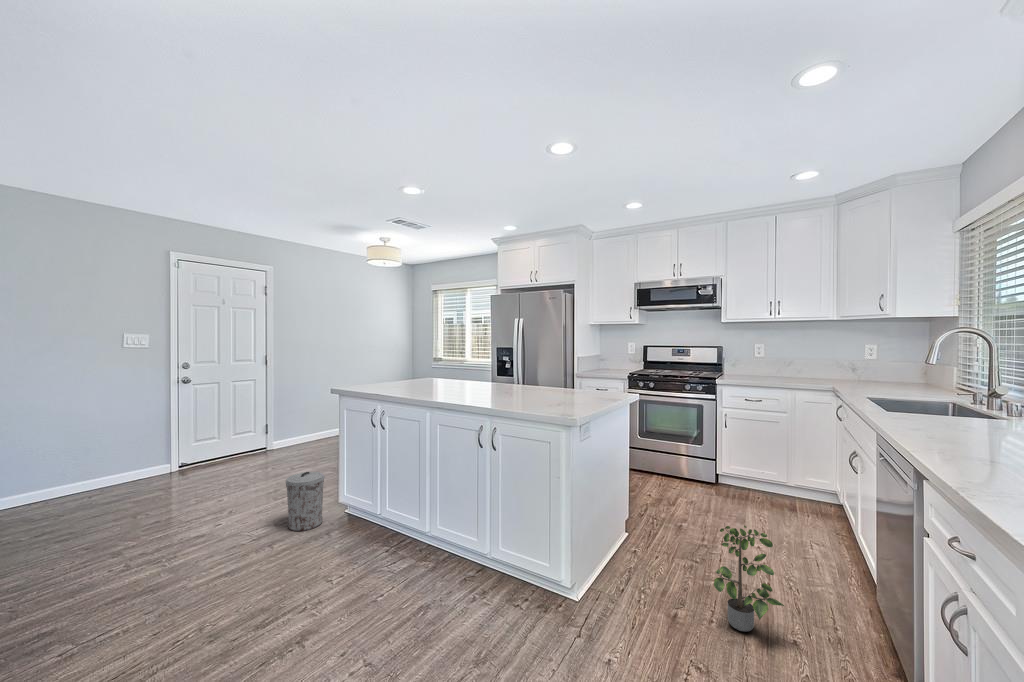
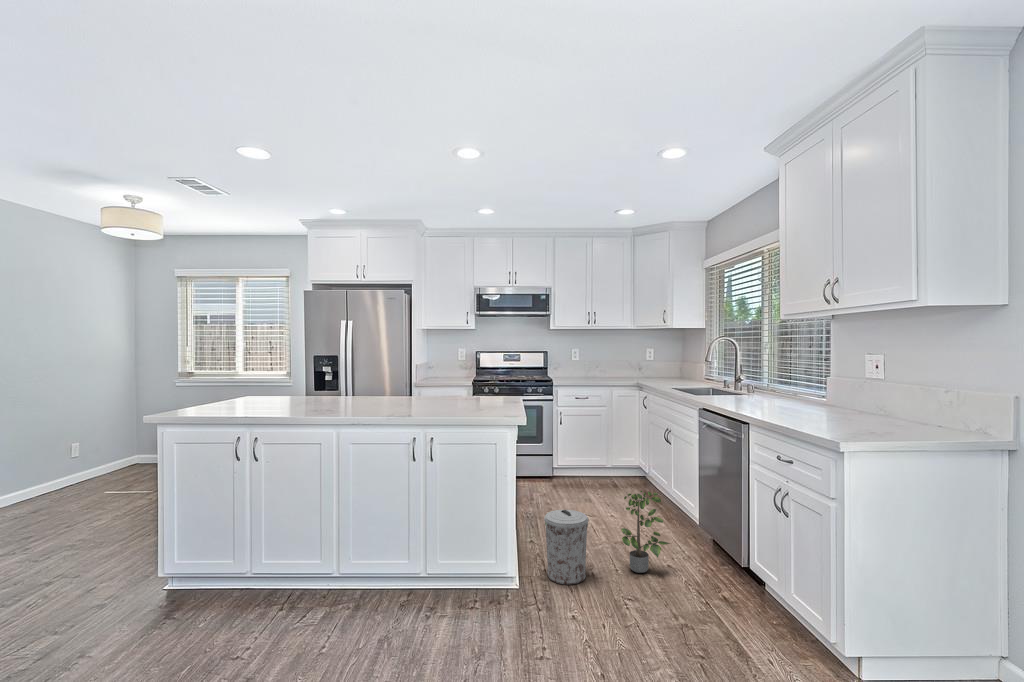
trash can: present [286,472,325,531] -> present [544,510,588,585]

